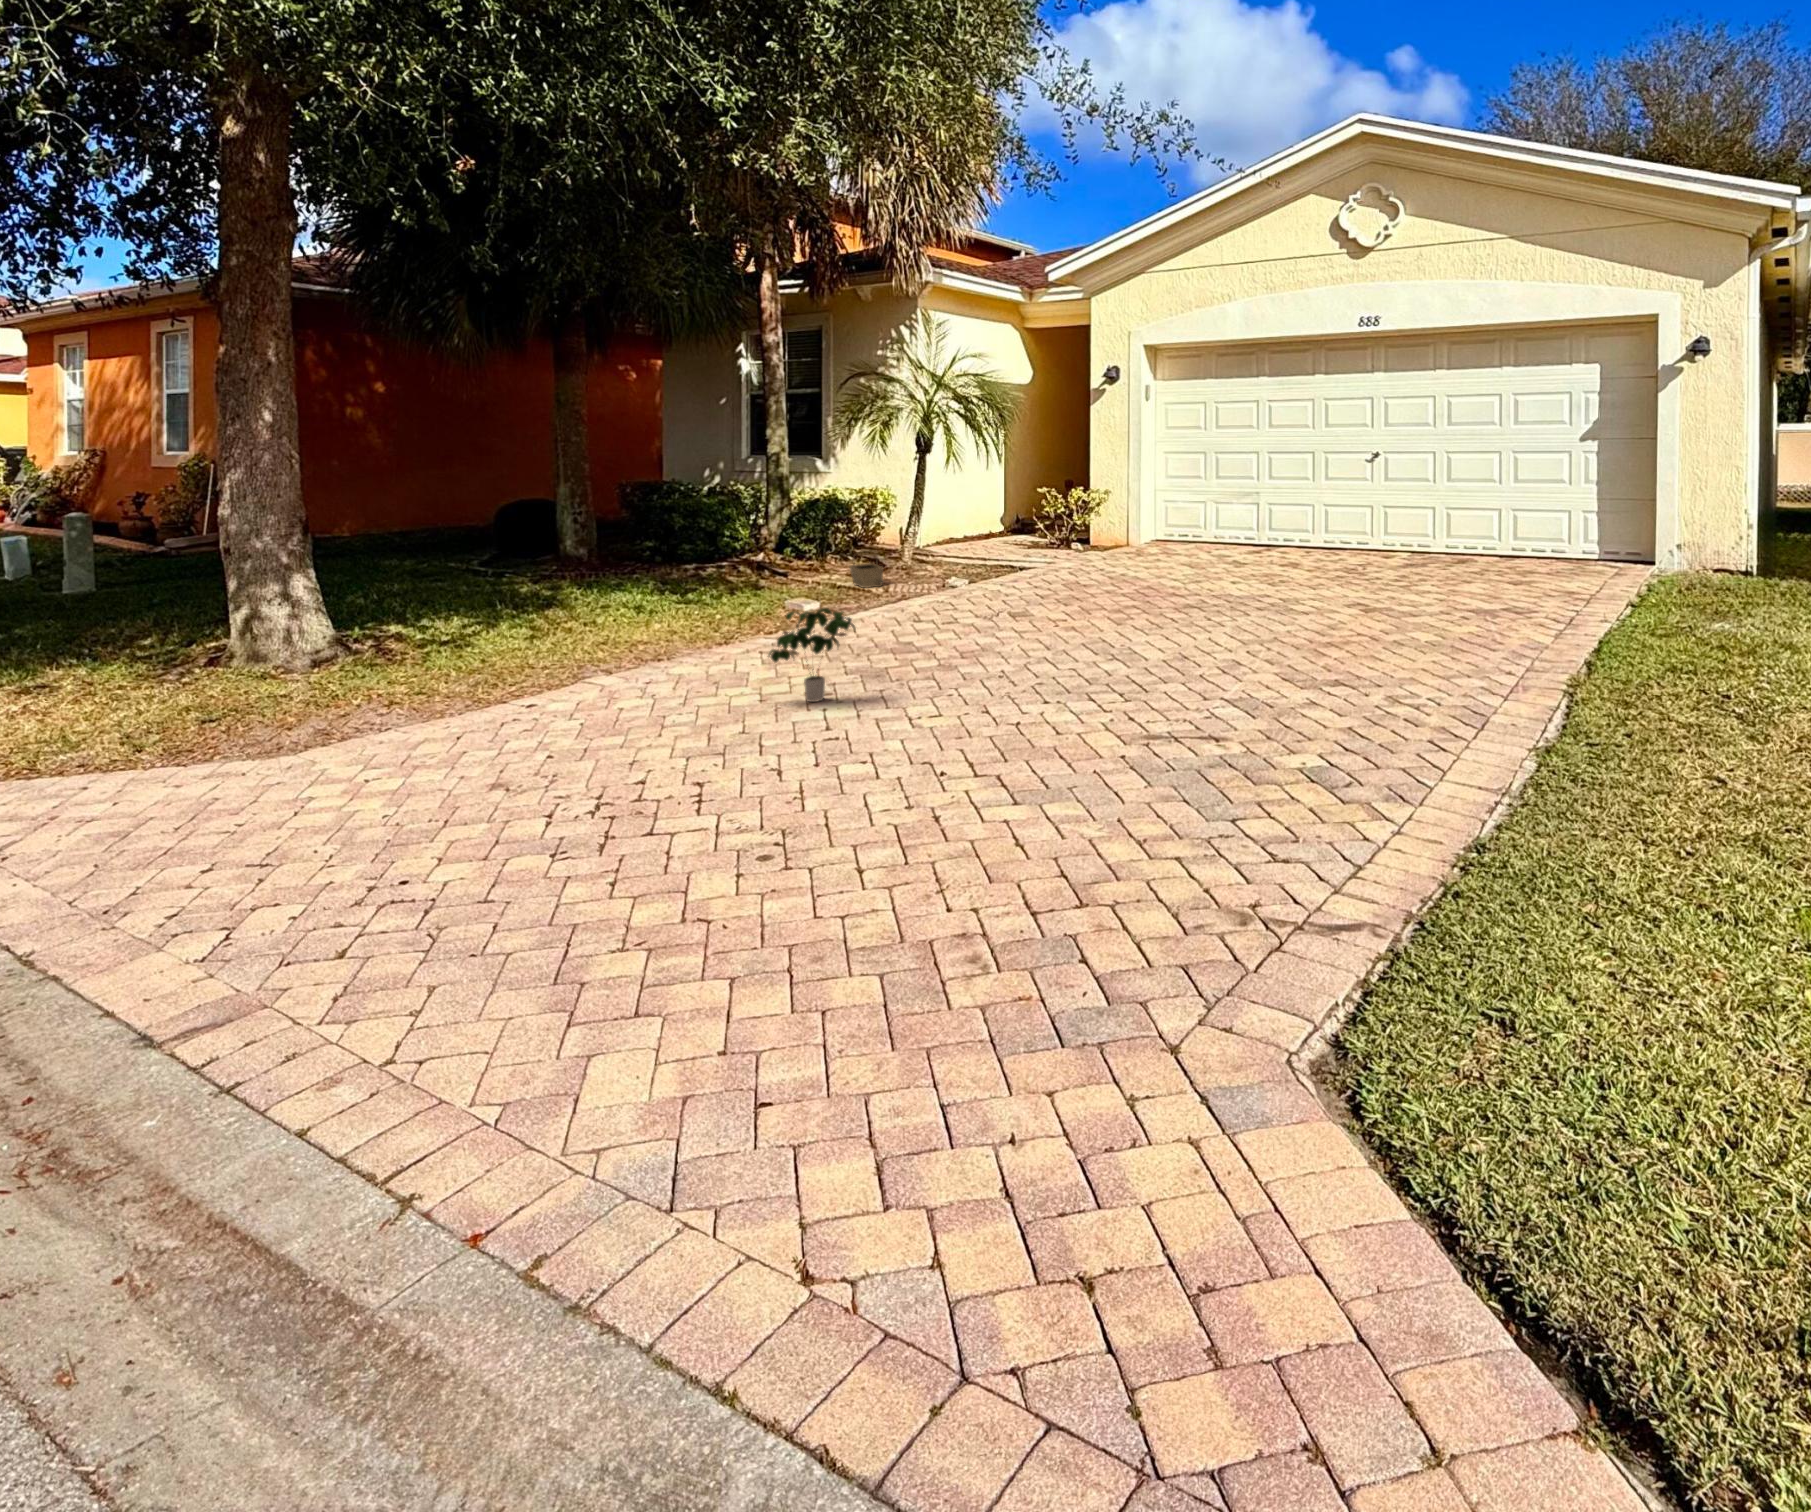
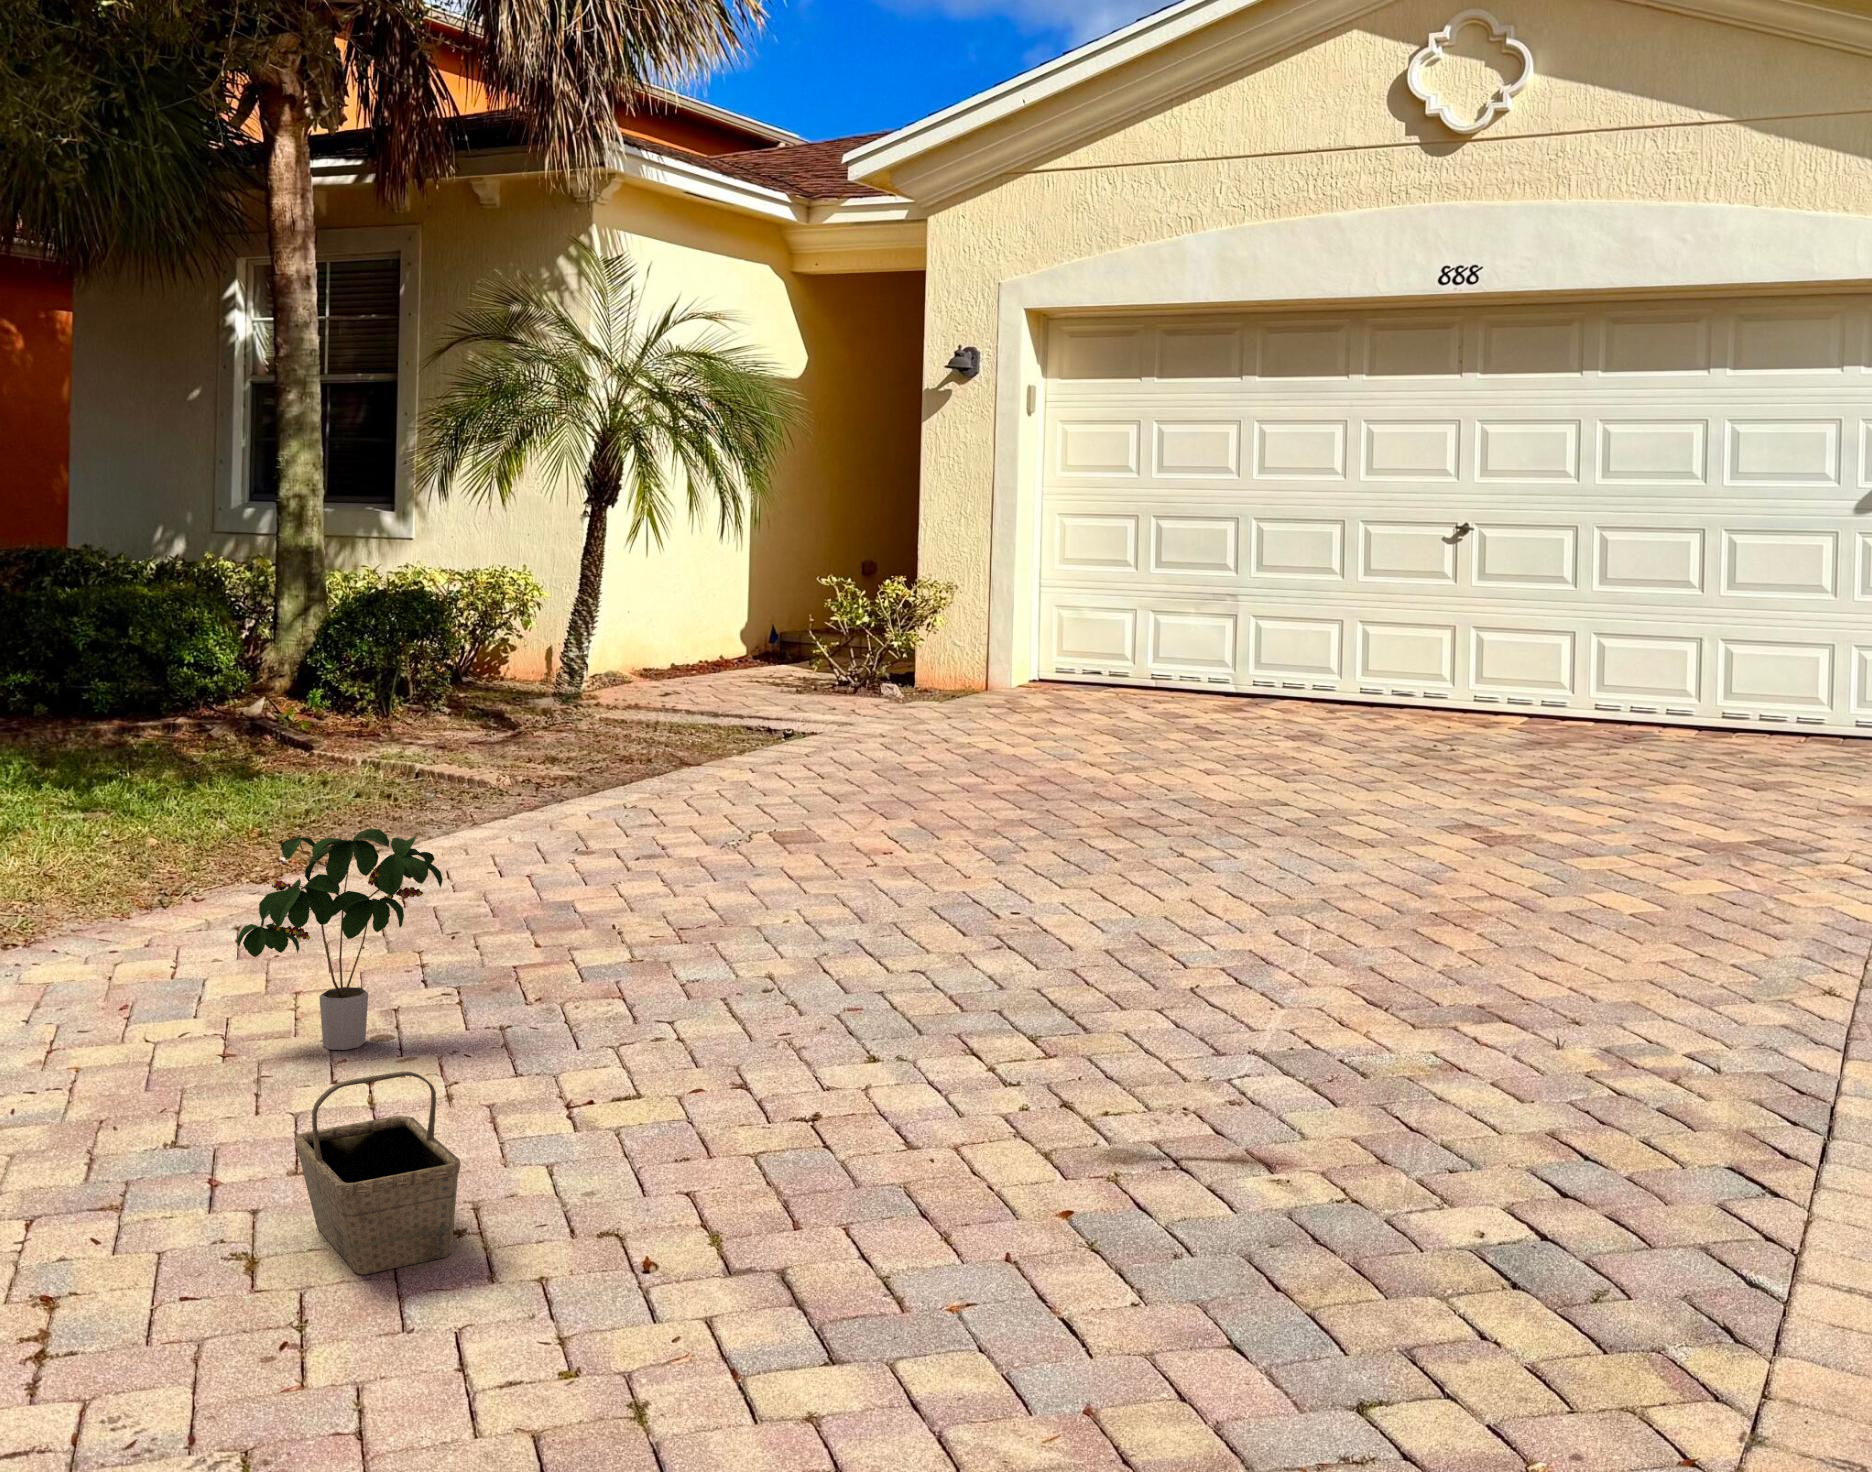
basket: present [849,562,883,588] -> present [295,1071,461,1274]

